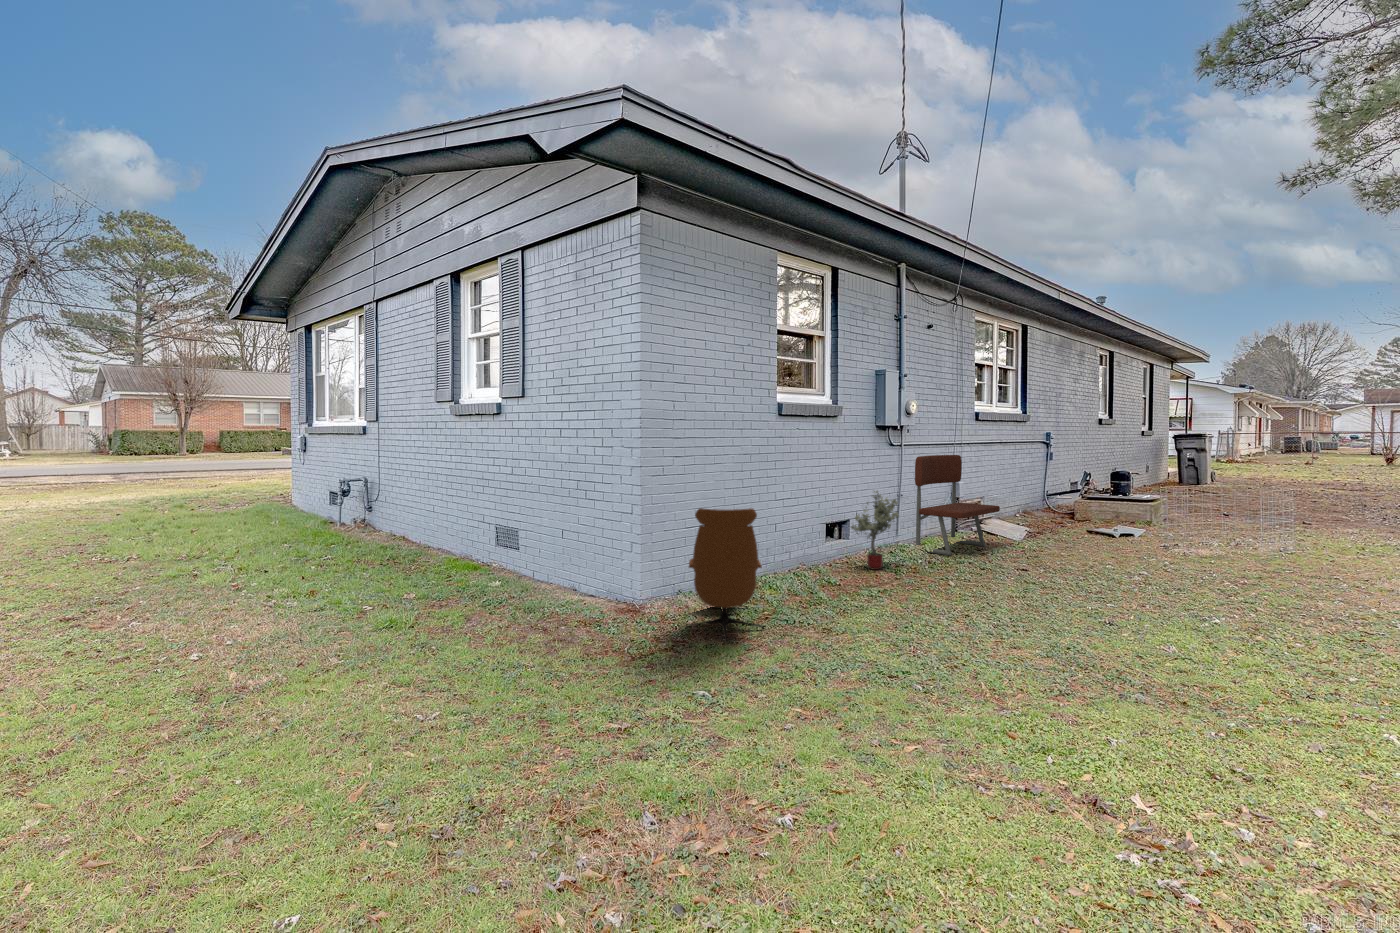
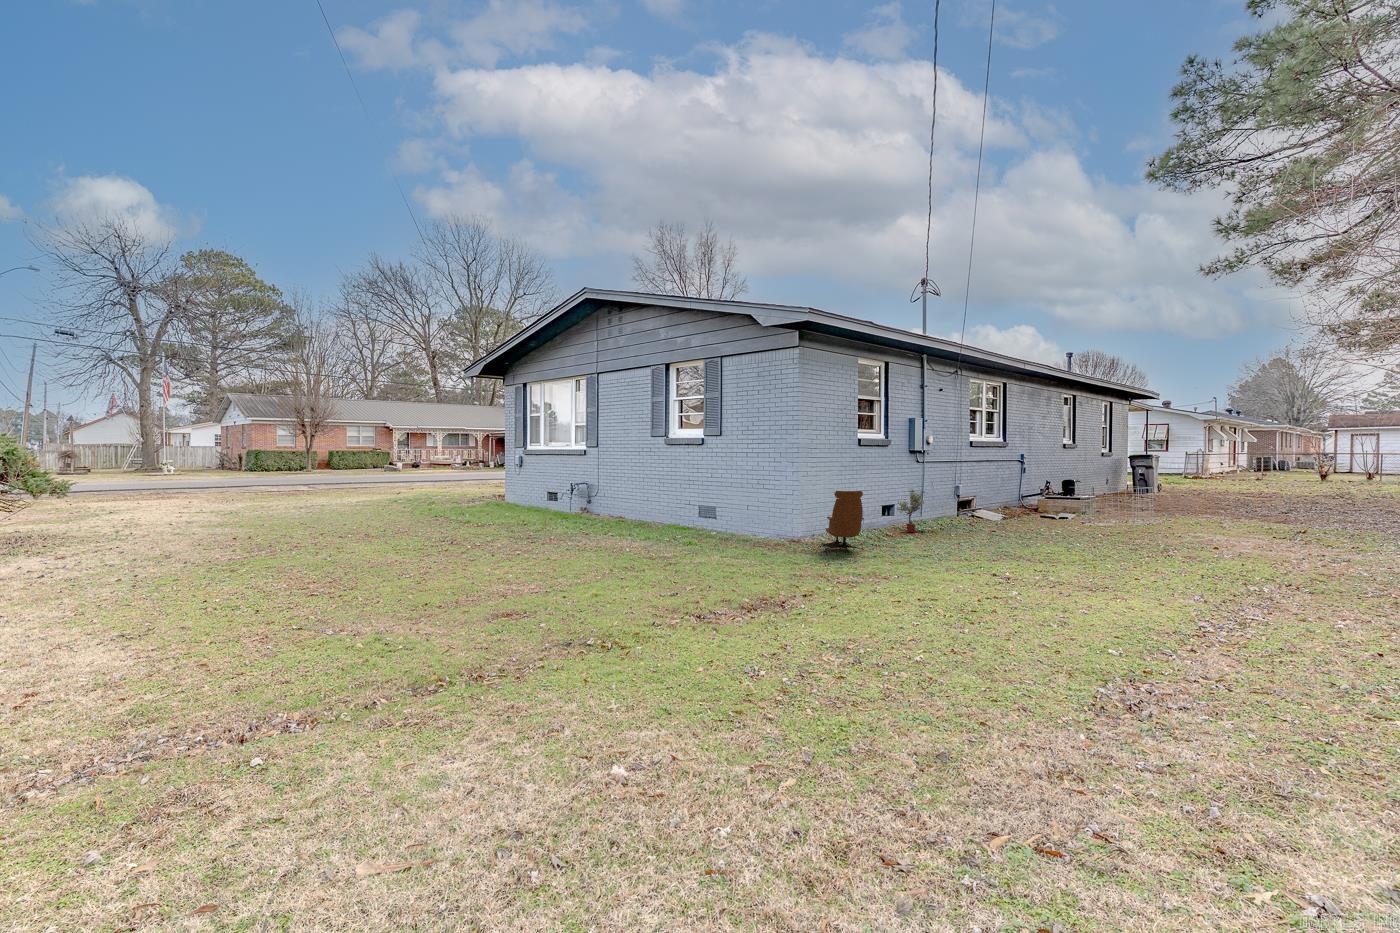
bench: present [915,455,1000,555] -> none [933,469,984,528]

